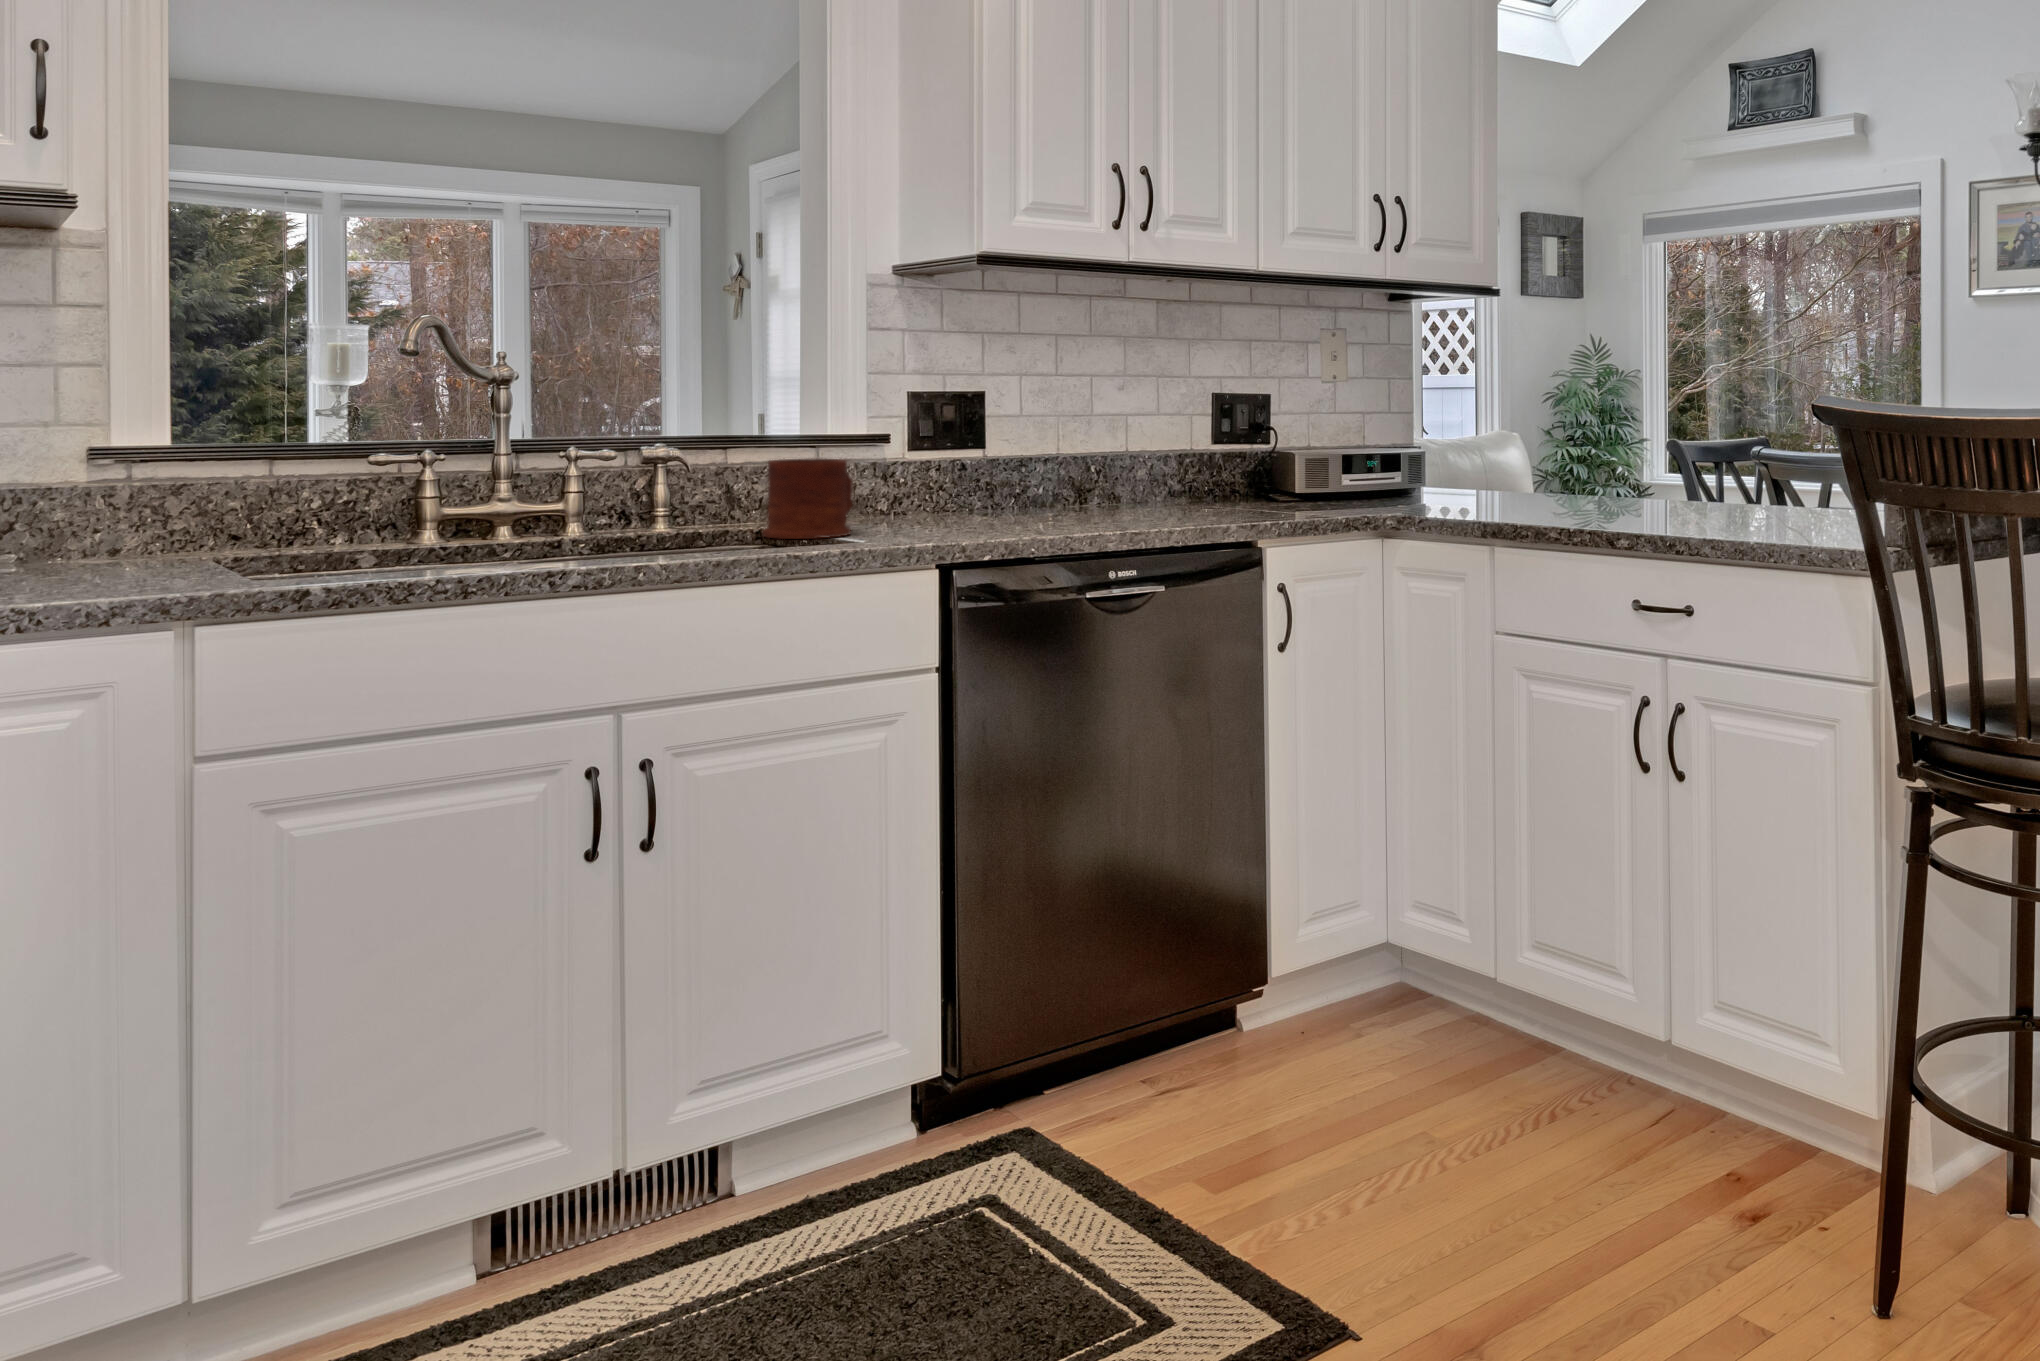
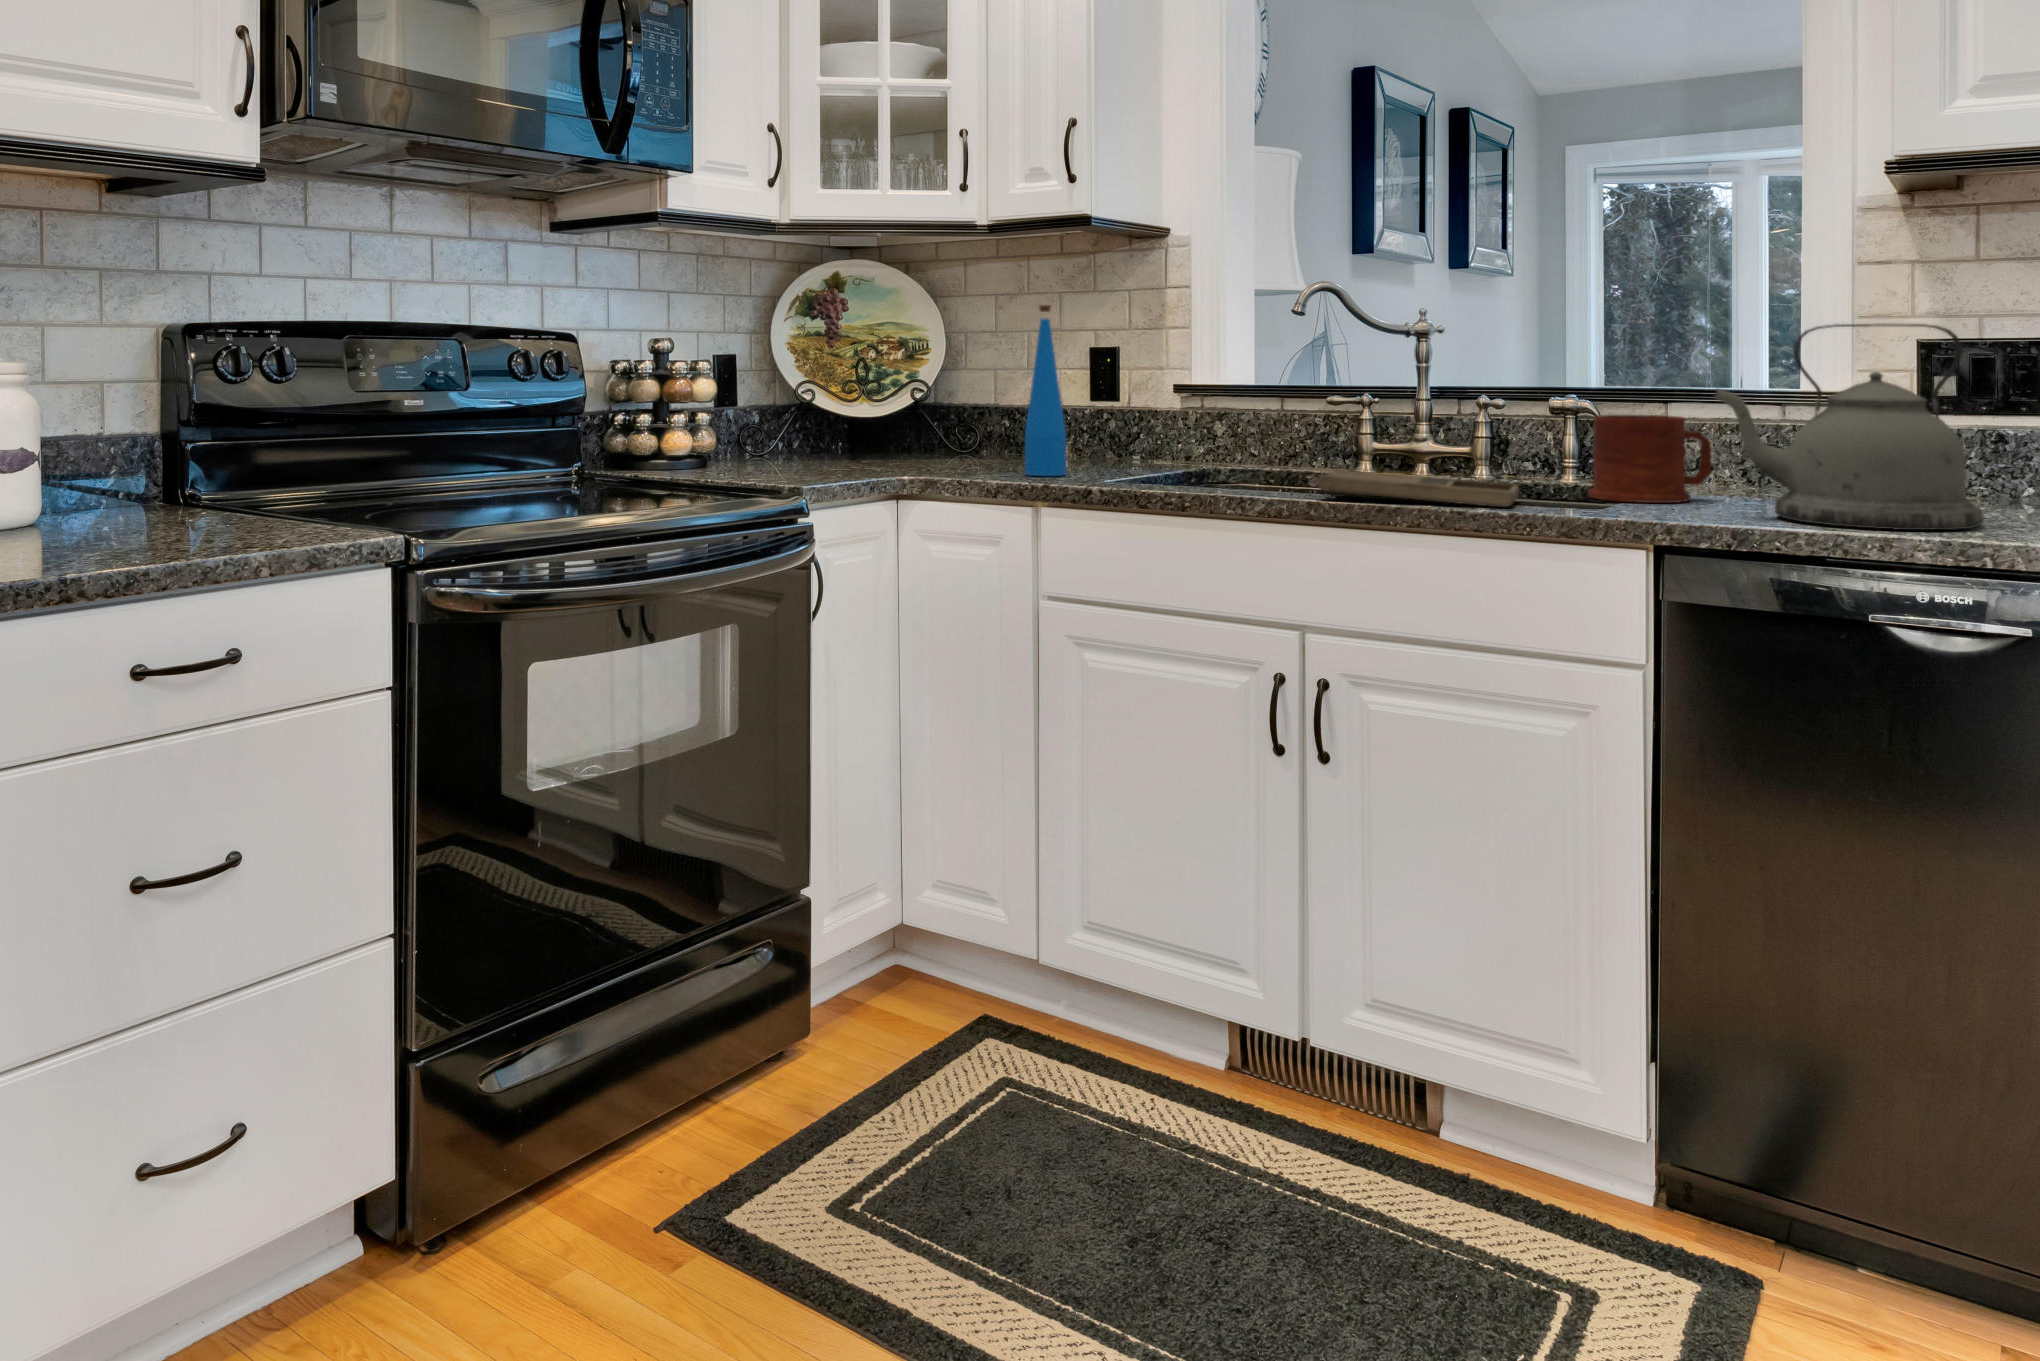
bottle: none [48,344,125,599] -> present [1025,305,1066,476]
kettle: none [938,380,1088,535] -> present [1714,324,1984,530]
tray: none [588,532,804,566] -> present [1318,469,1519,507]

